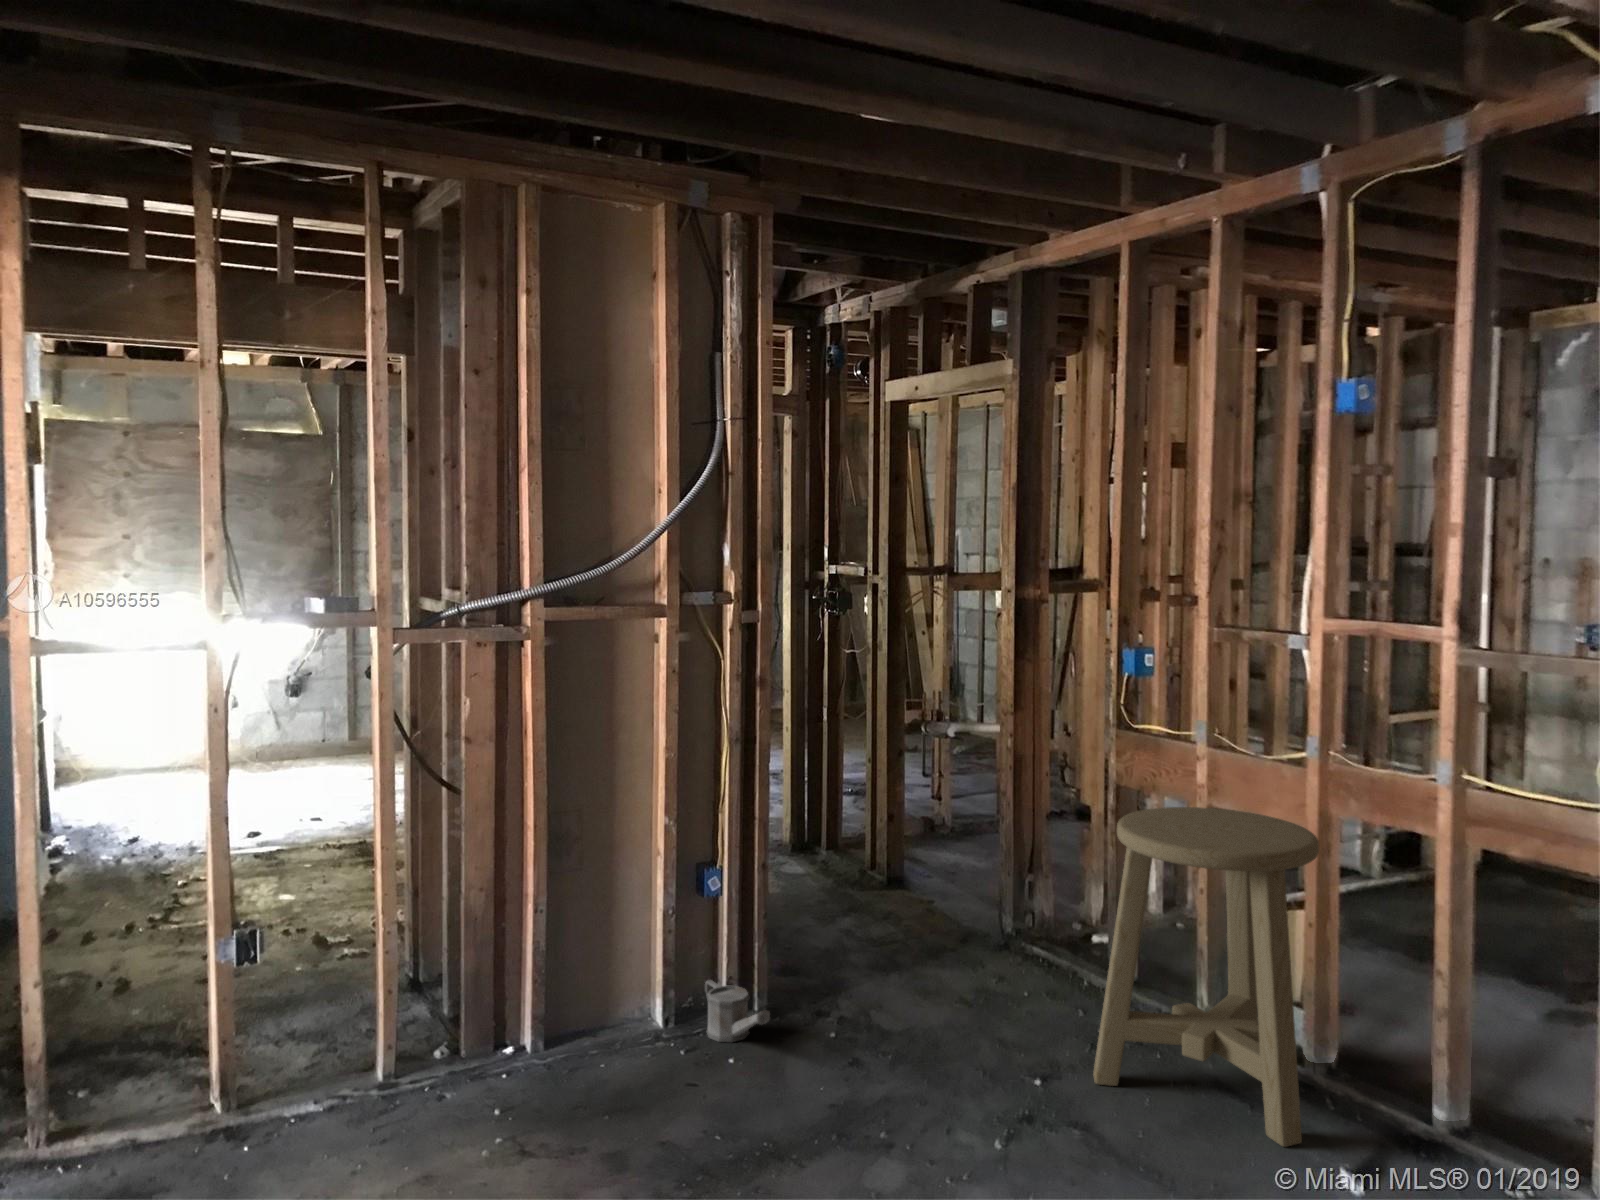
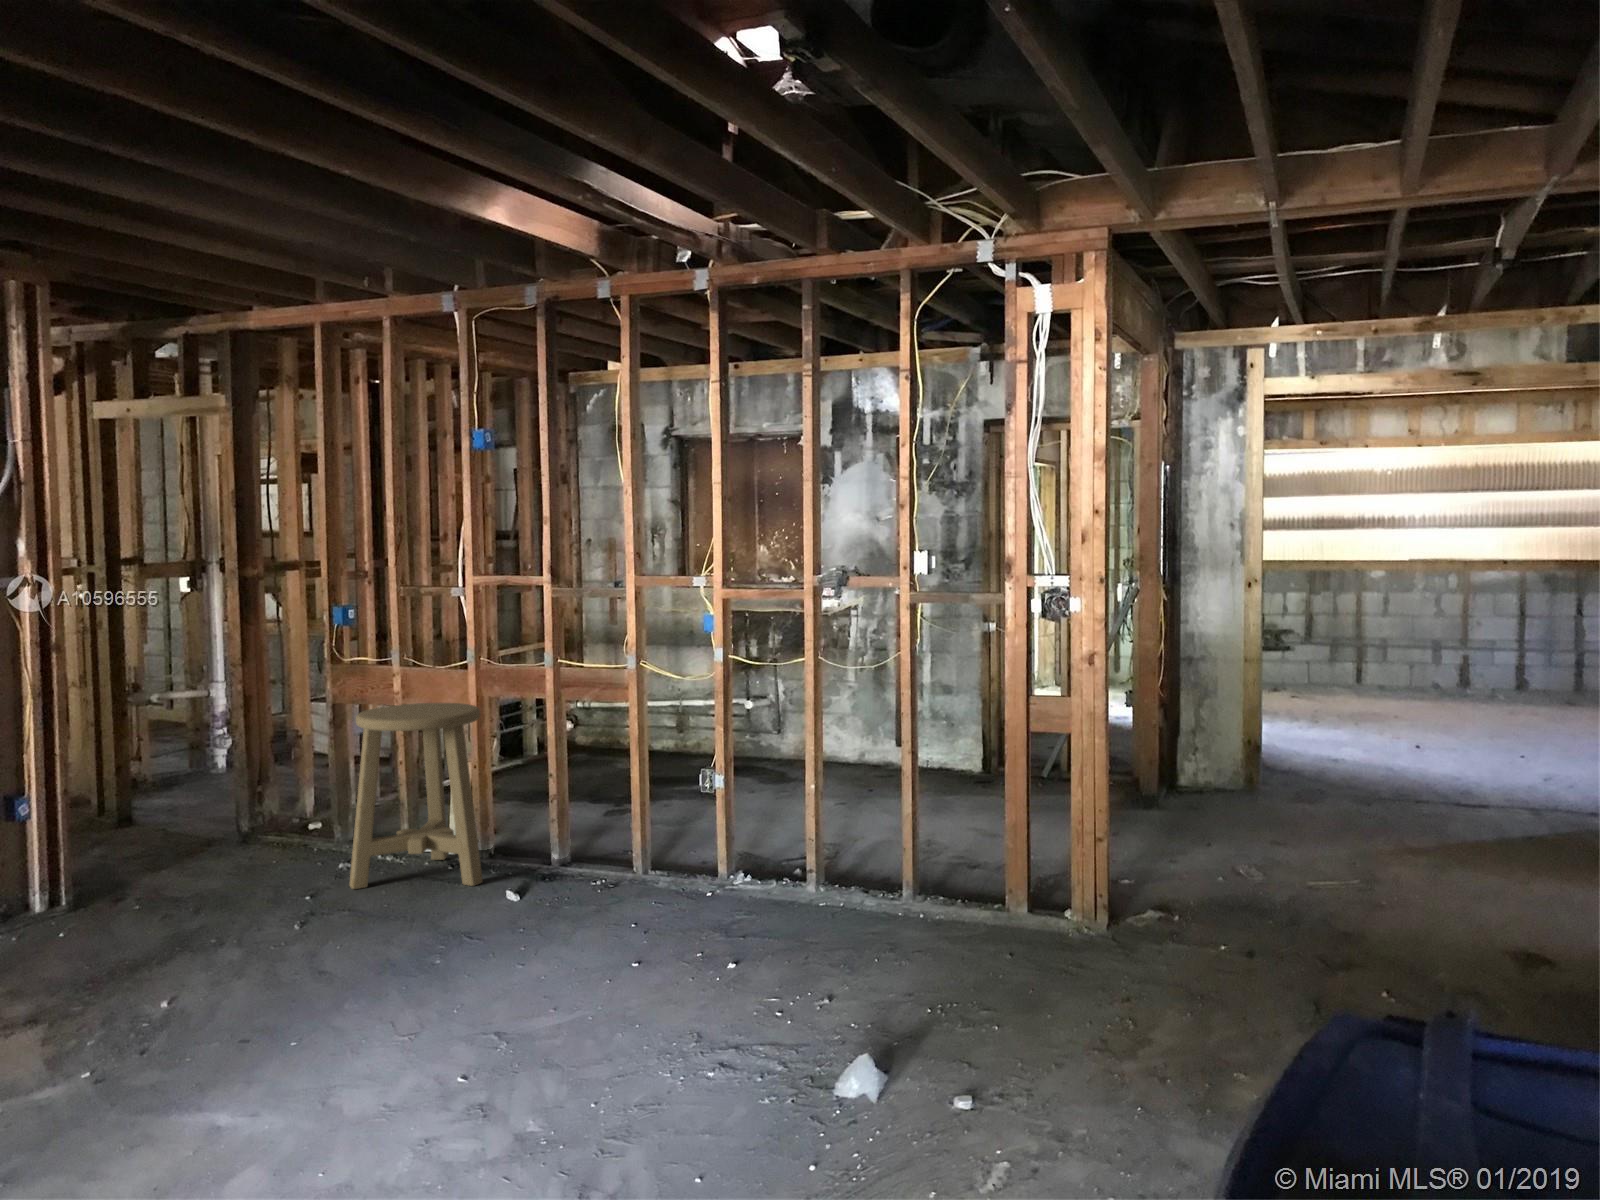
watering can: present [705,980,770,1042] -> none [19,894,99,937]

